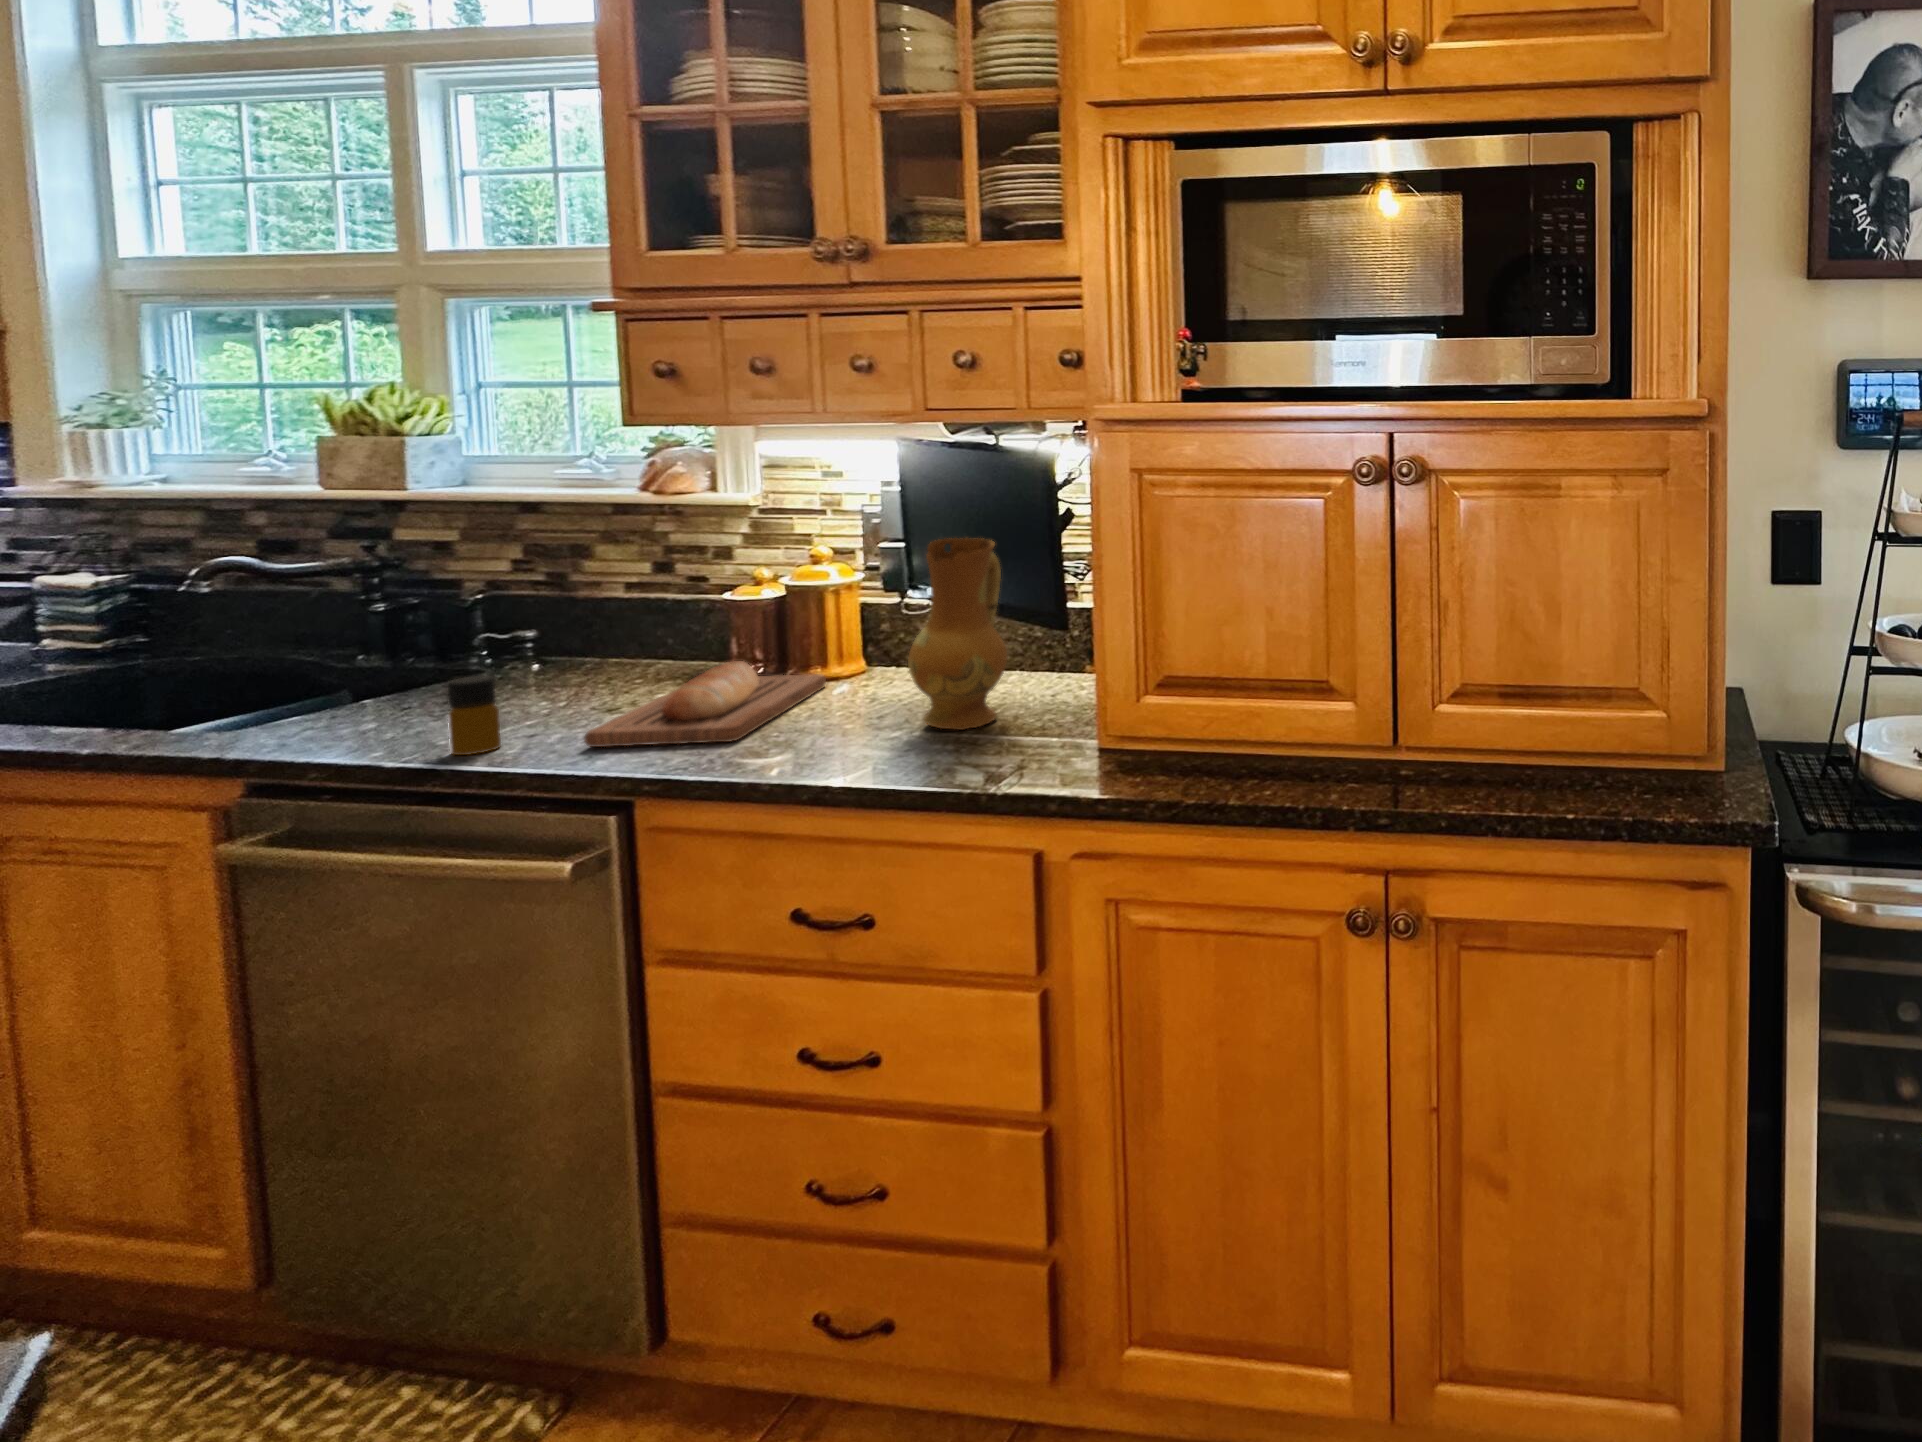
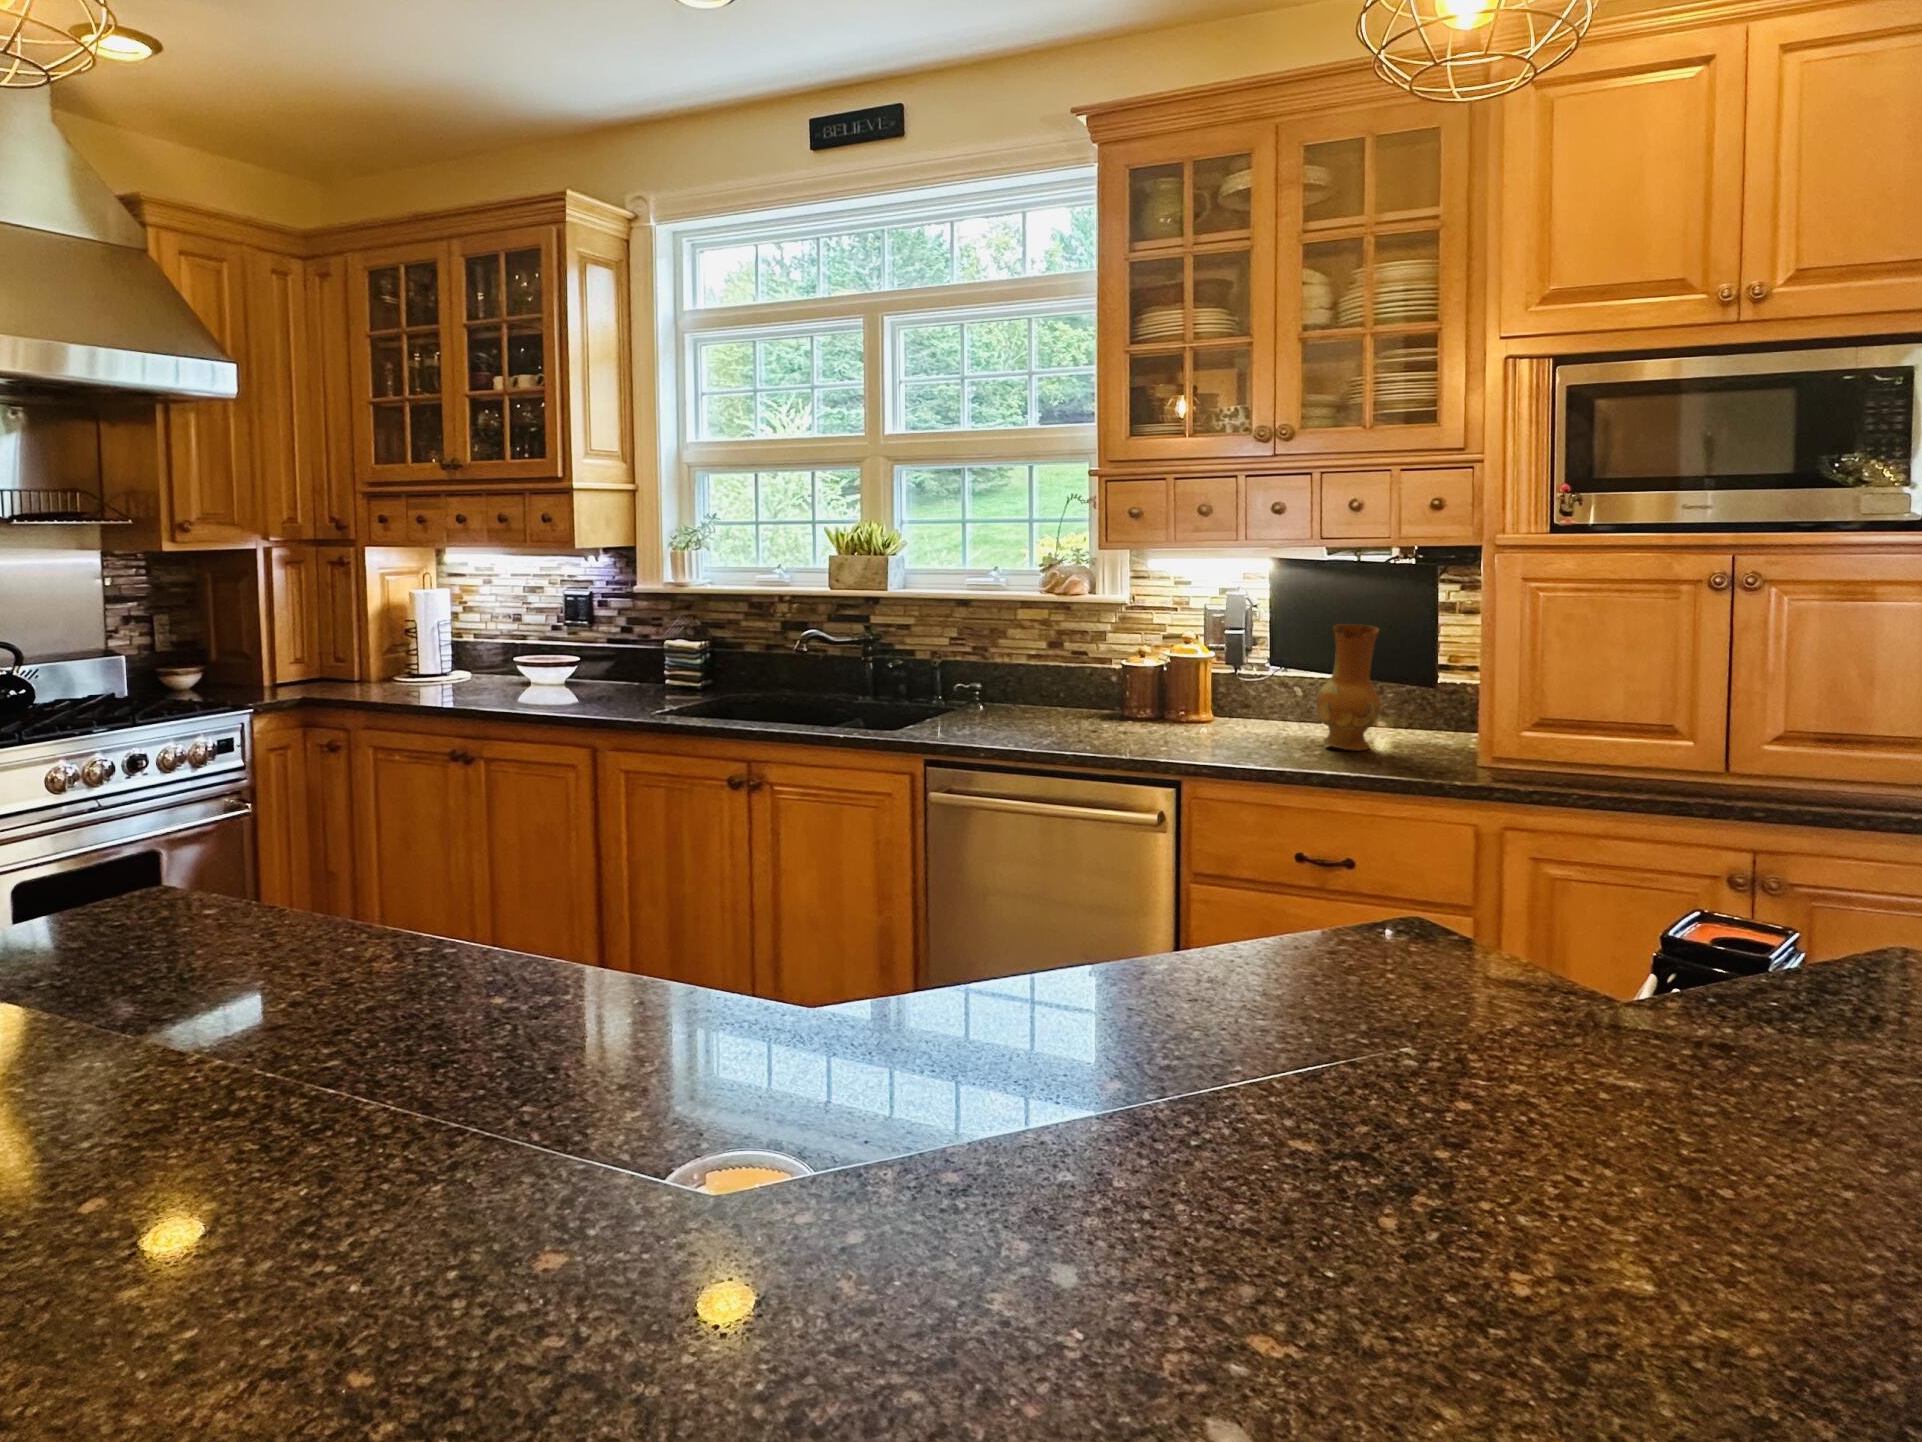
bread loaf: present [584,661,826,747] -> none [1124,704,1217,750]
bottle: present [448,676,501,755] -> none [1051,702,1074,748]

